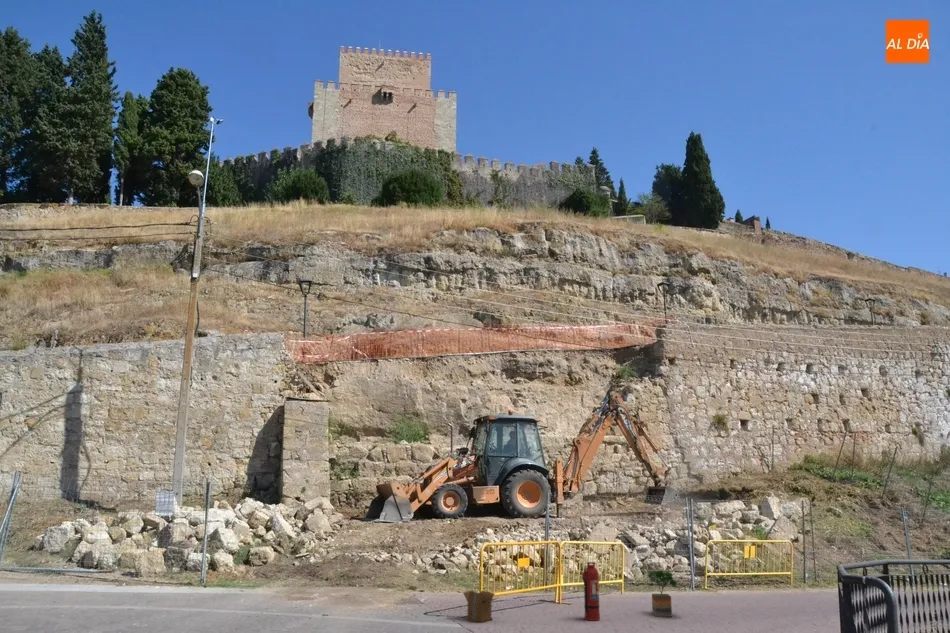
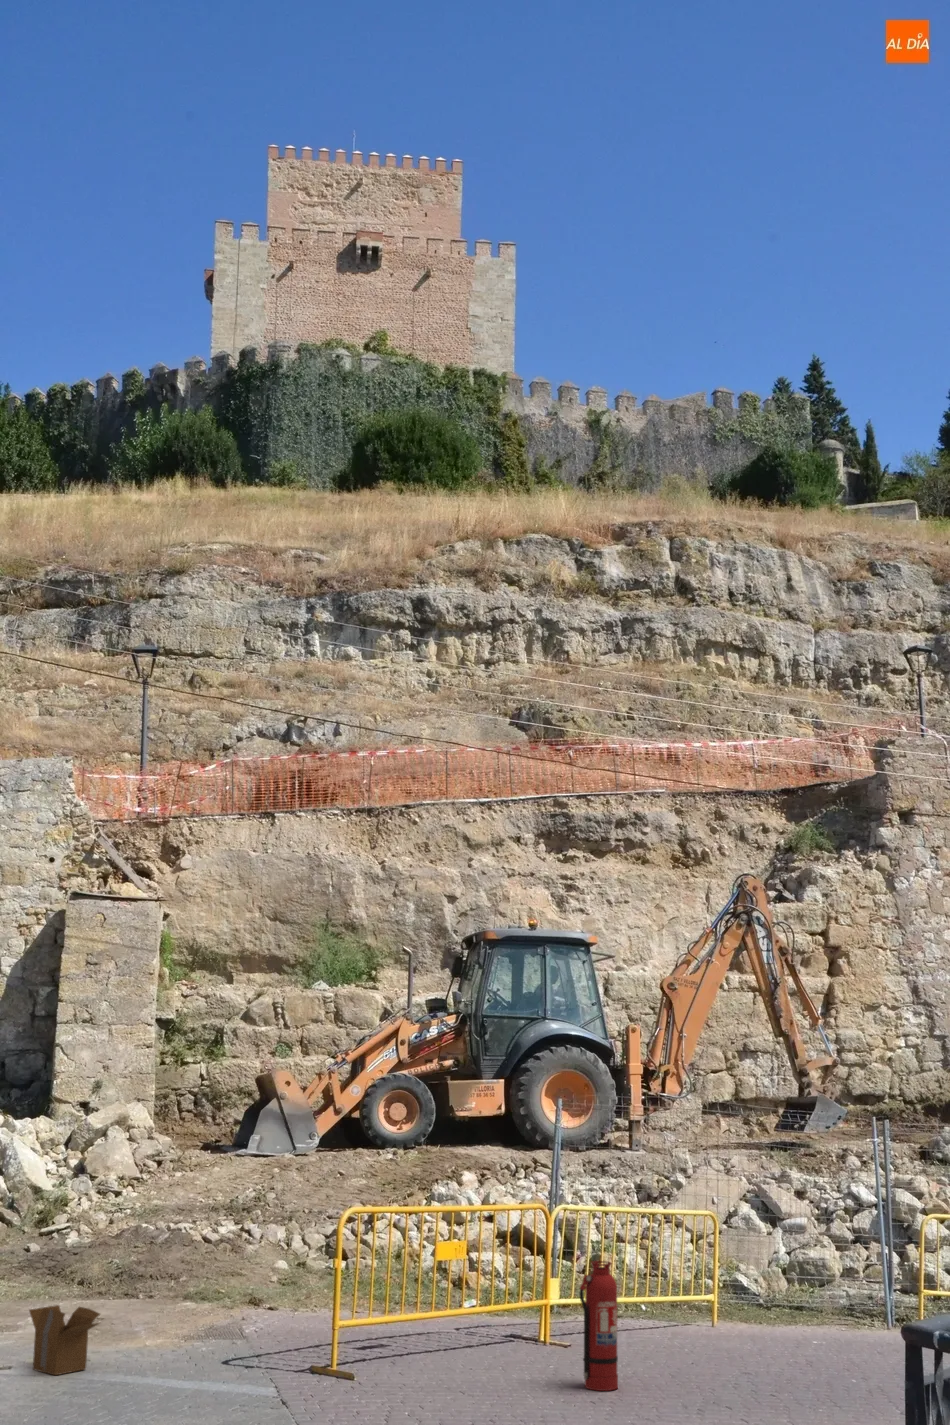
potted tree: present [647,571,677,617] -> none [732,1280,799,1385]
cardboard box: present [463,591,495,622] -> present [29,1305,100,1375]

